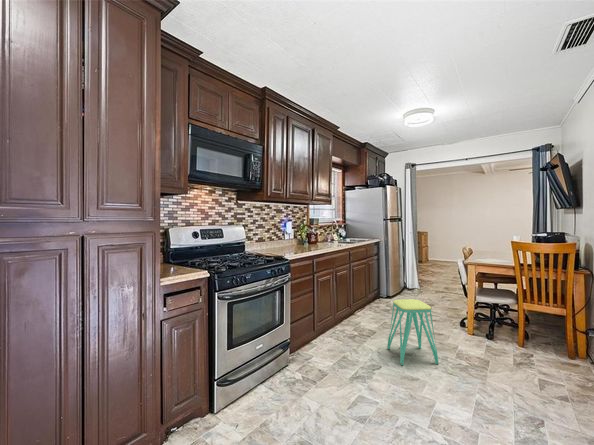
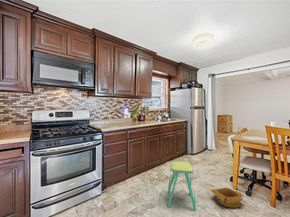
cardboard box: none [447,332,493,354] -> present [211,188,243,208]

